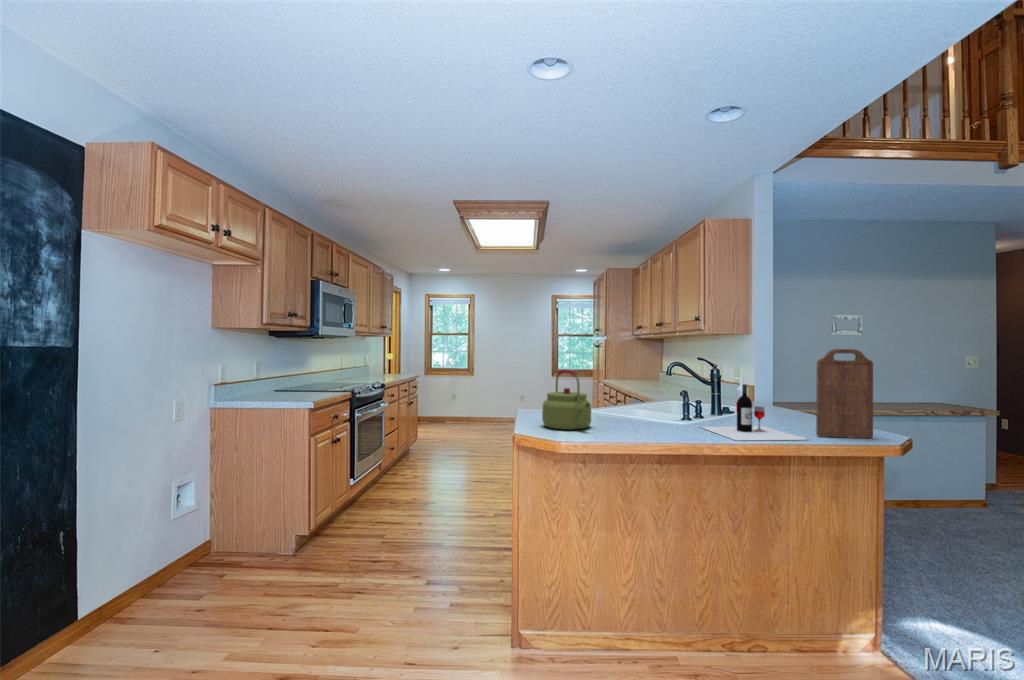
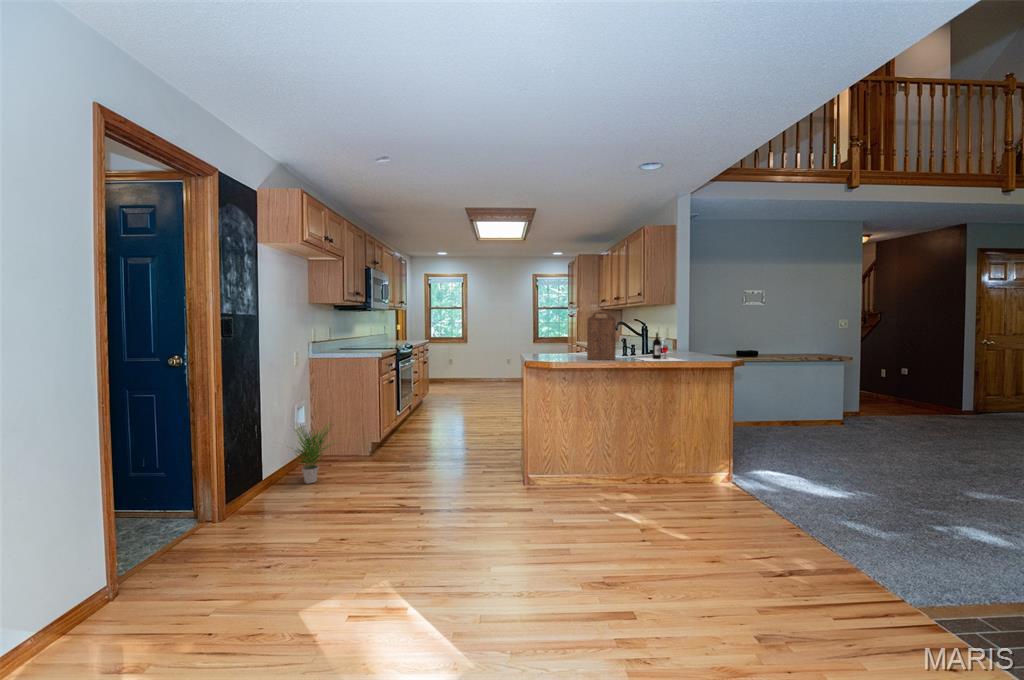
cutting board: present [816,349,873,438] -> present [587,311,616,360]
kettle: present [542,369,591,430] -> none [541,325,570,360]
potted plant: none [105,514,216,623] -> present [296,424,332,484]

